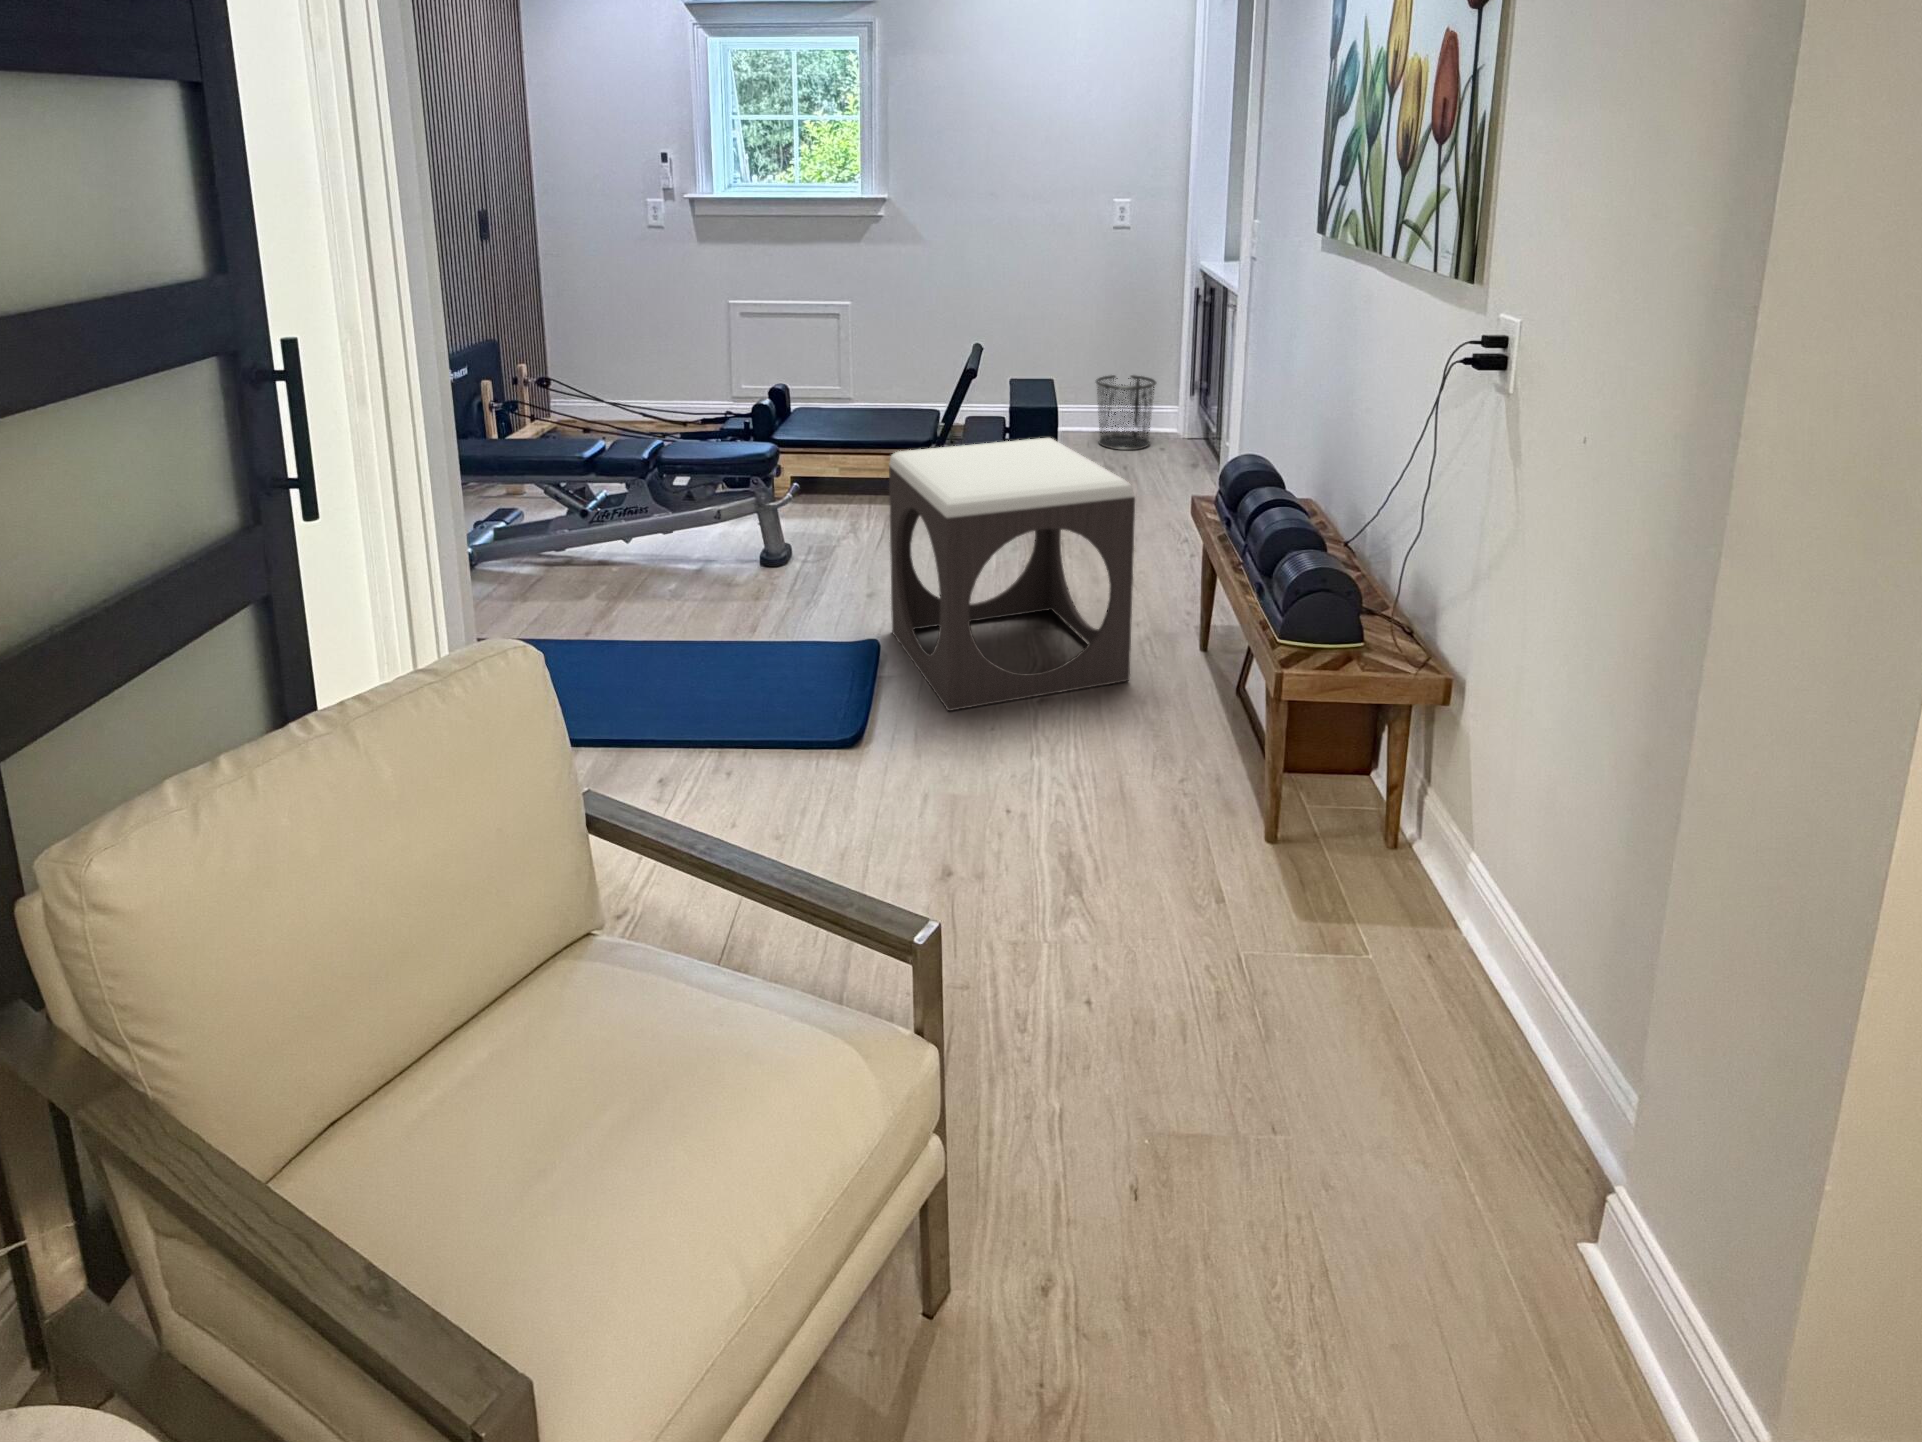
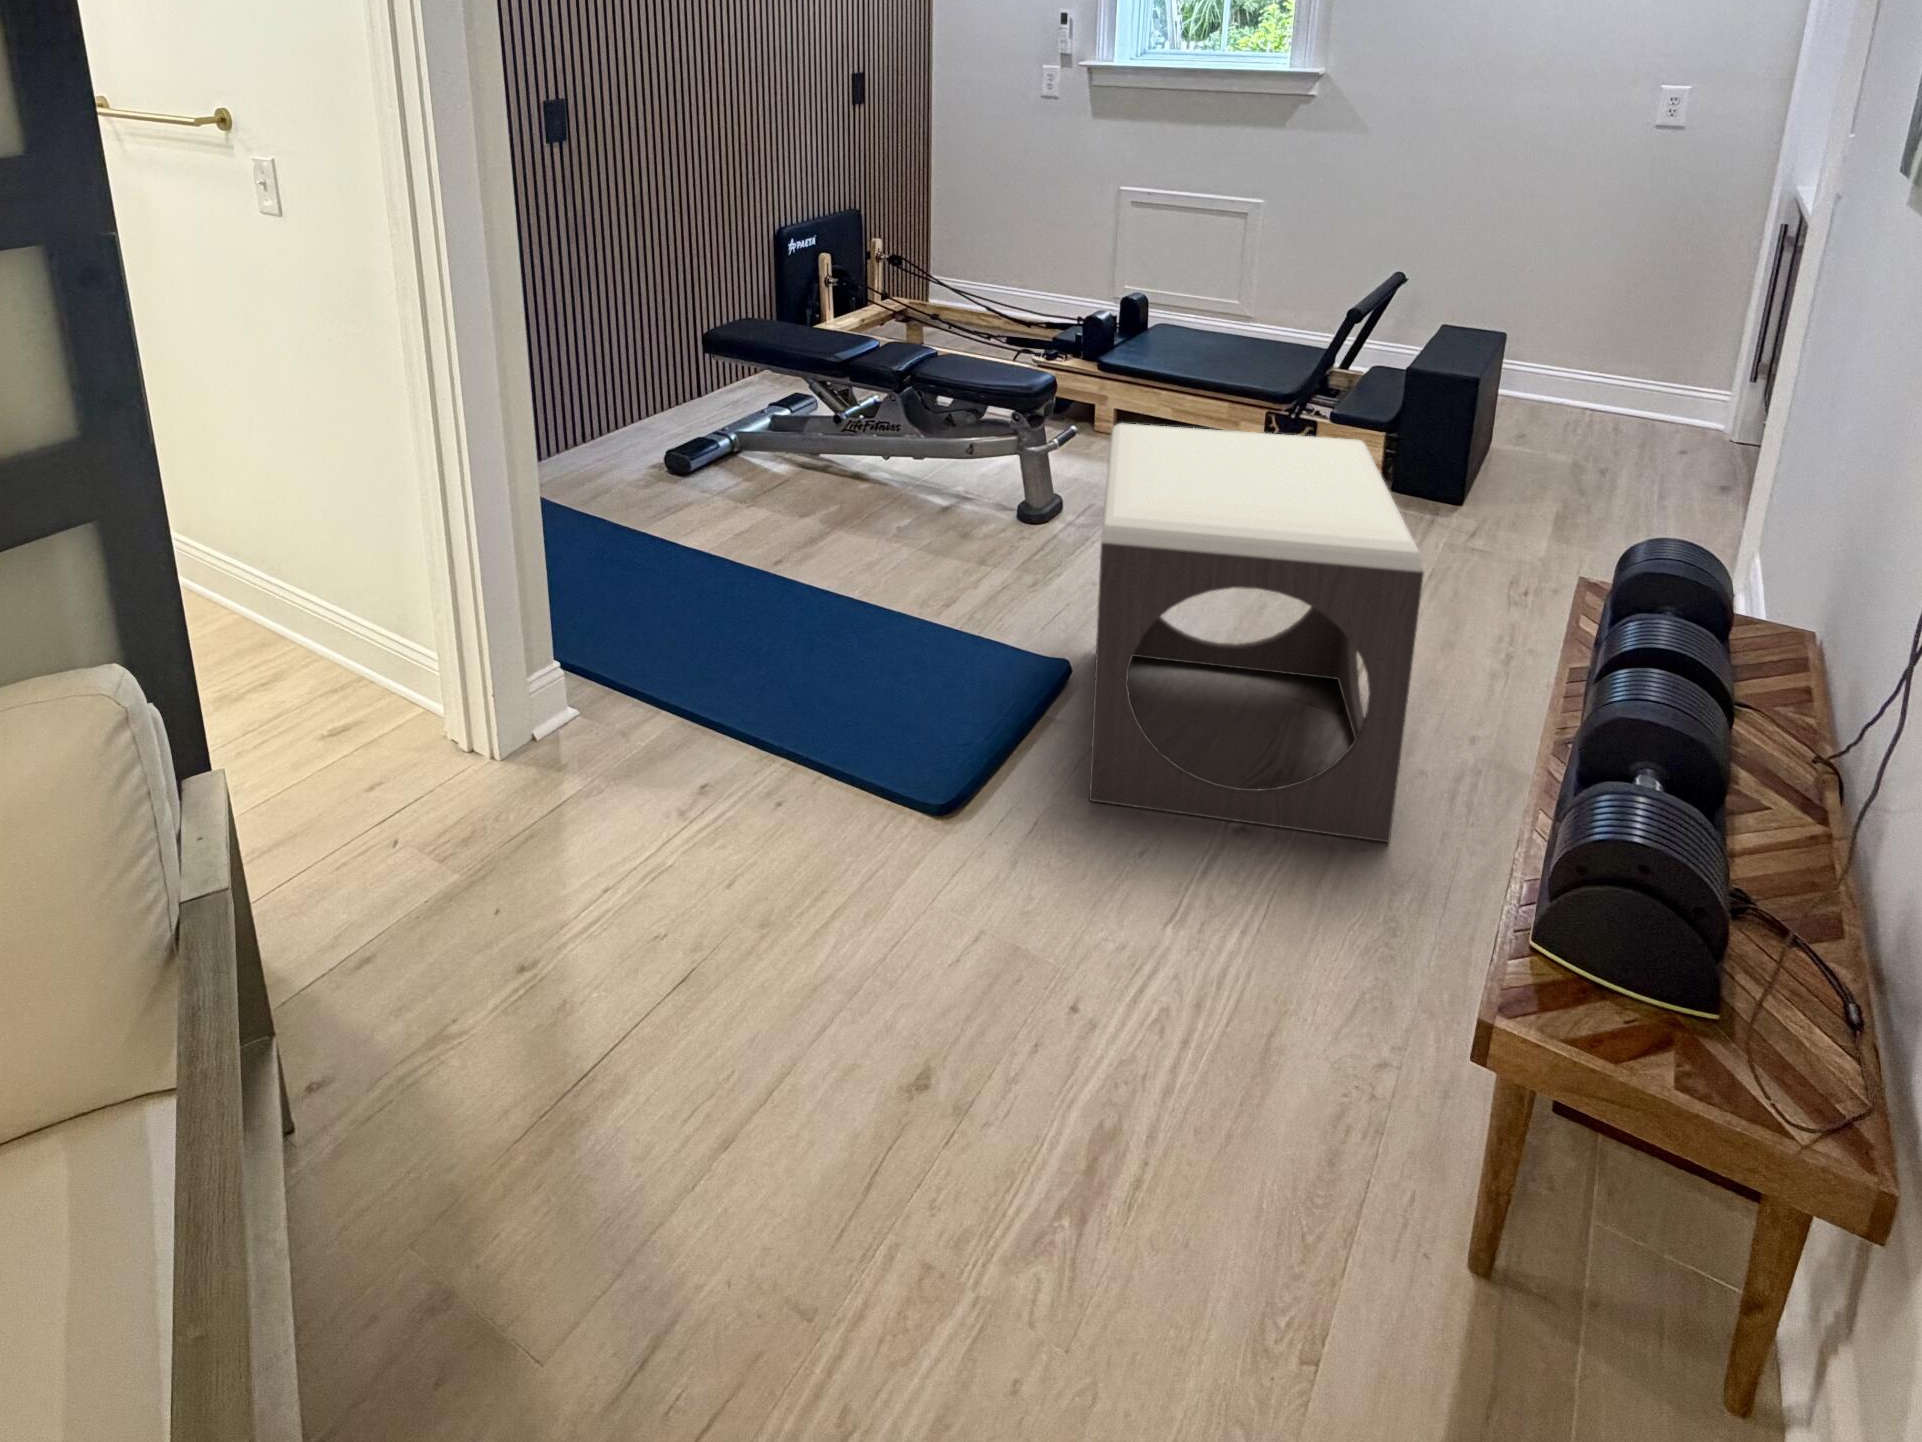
waste bin: present [1096,375,1156,450] -> none [1580,336,1690,449]

